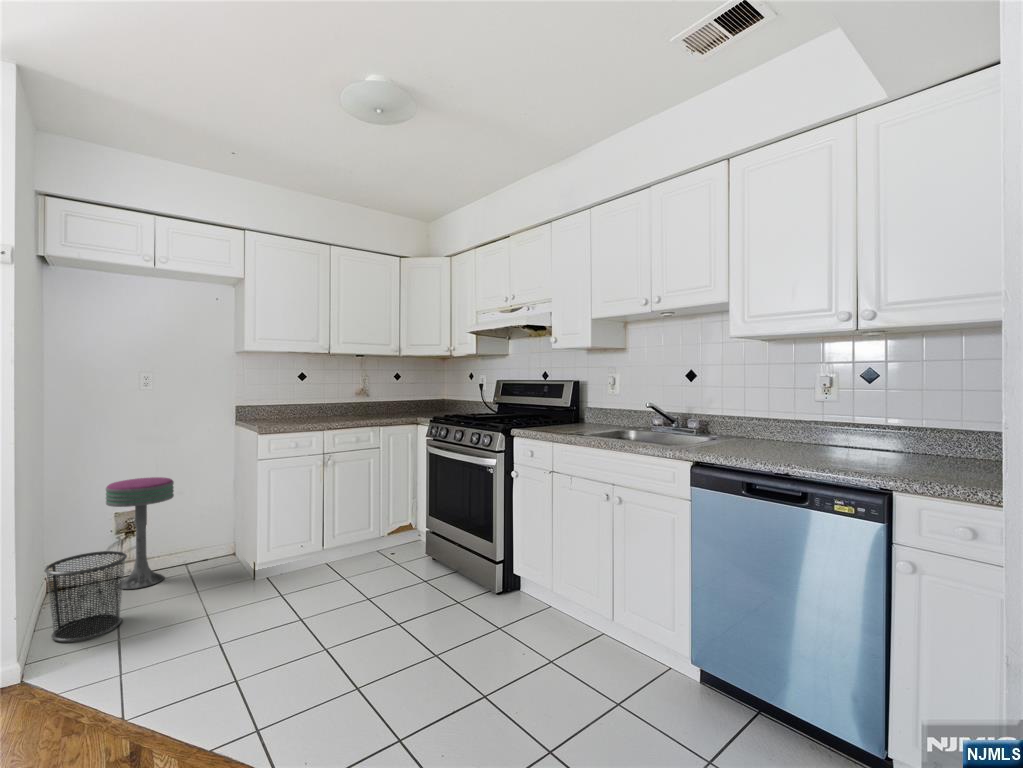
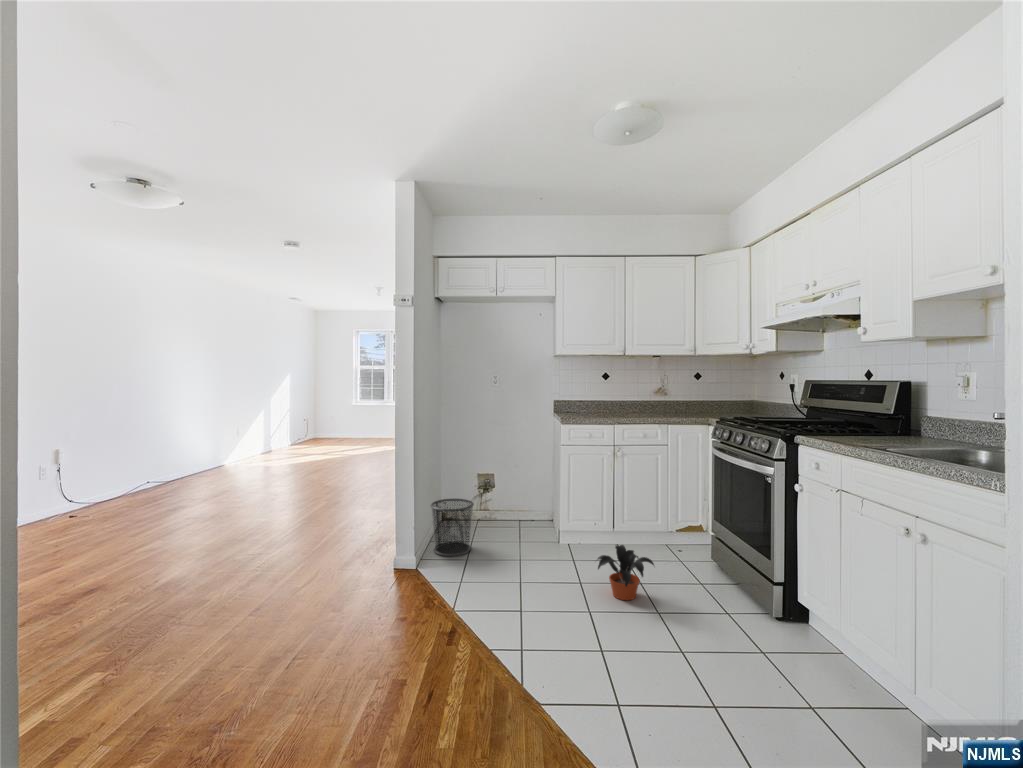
bar stool: present [106,477,174,589] -> none [471,452,511,530]
potted plant: none [324,561,391,621] -> present [597,545,654,600]

